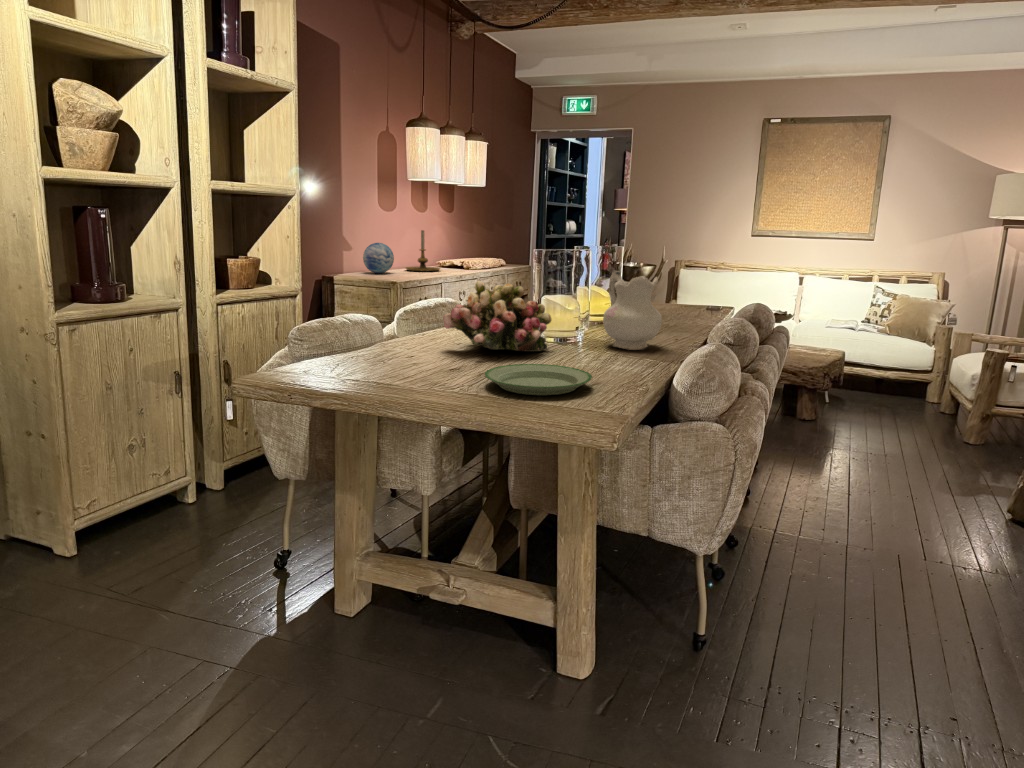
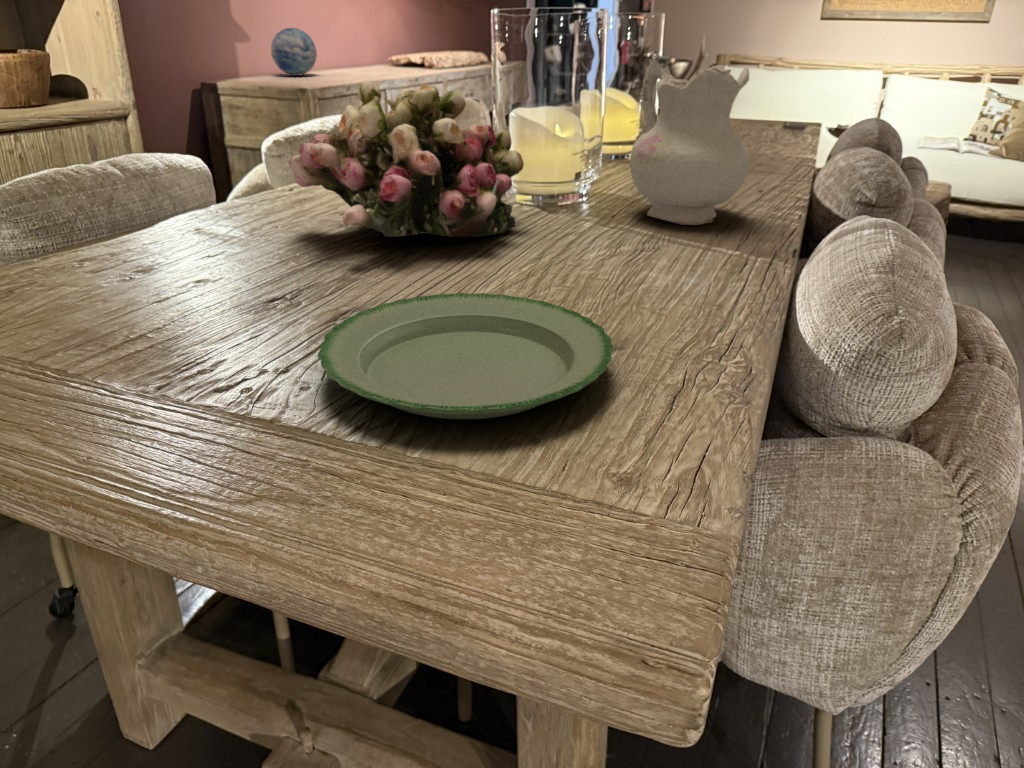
candle holder: present [406,230,440,271] -> none [338,8,388,72]

